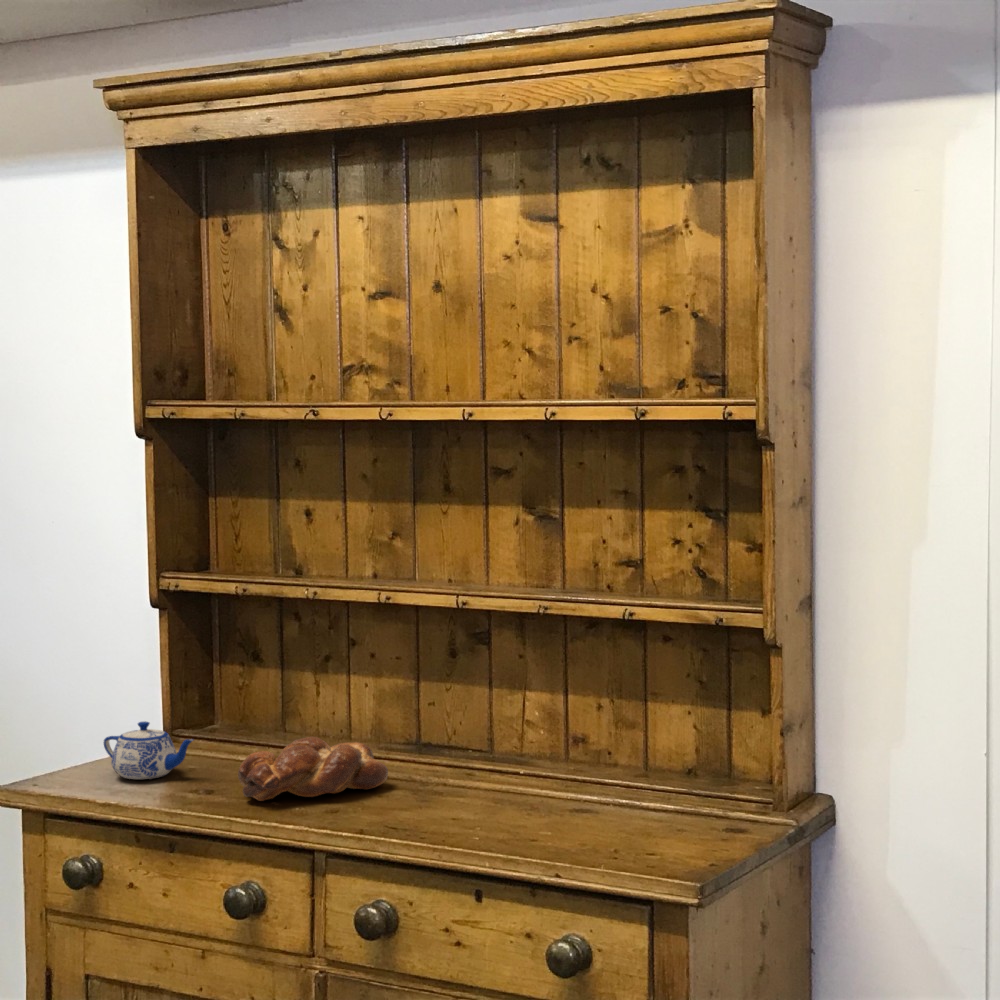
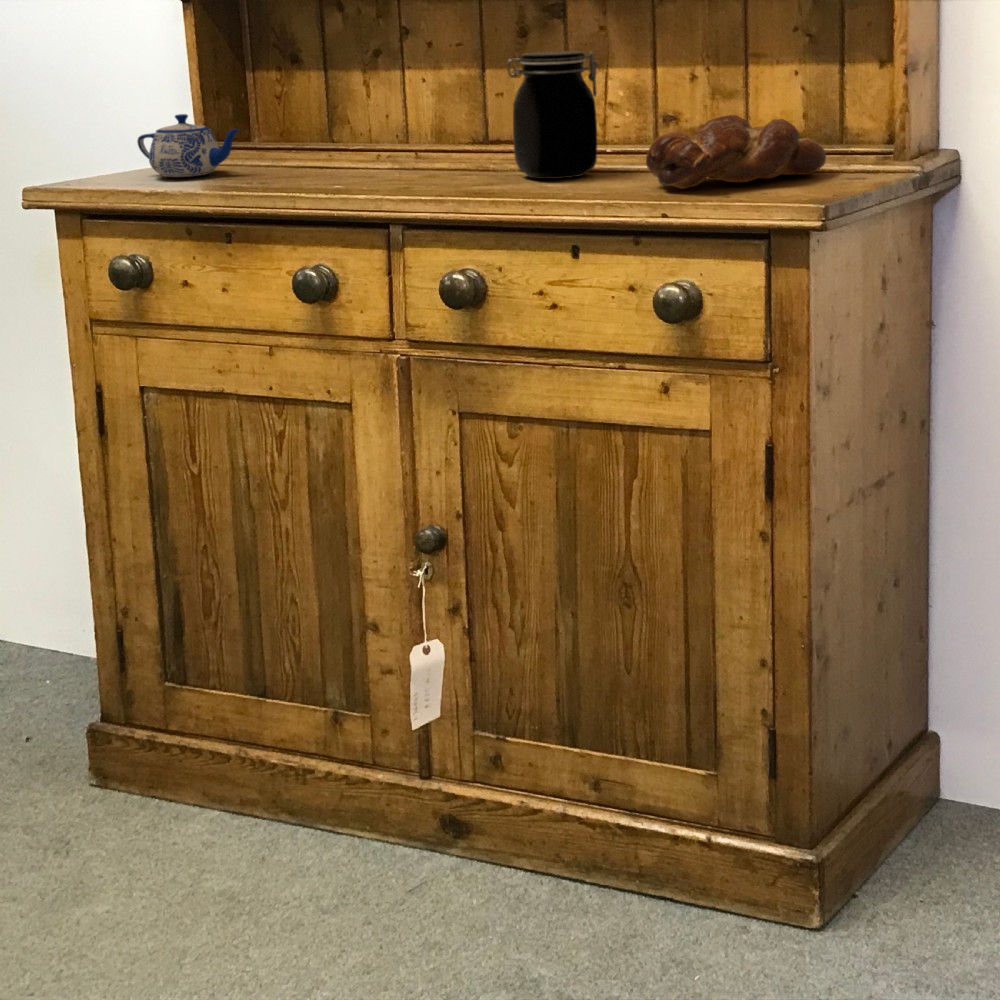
jar: none [429,694,510,812] -> present [507,51,598,179]
bread loaf: present [238,737,388,801] -> present [646,115,826,189]

